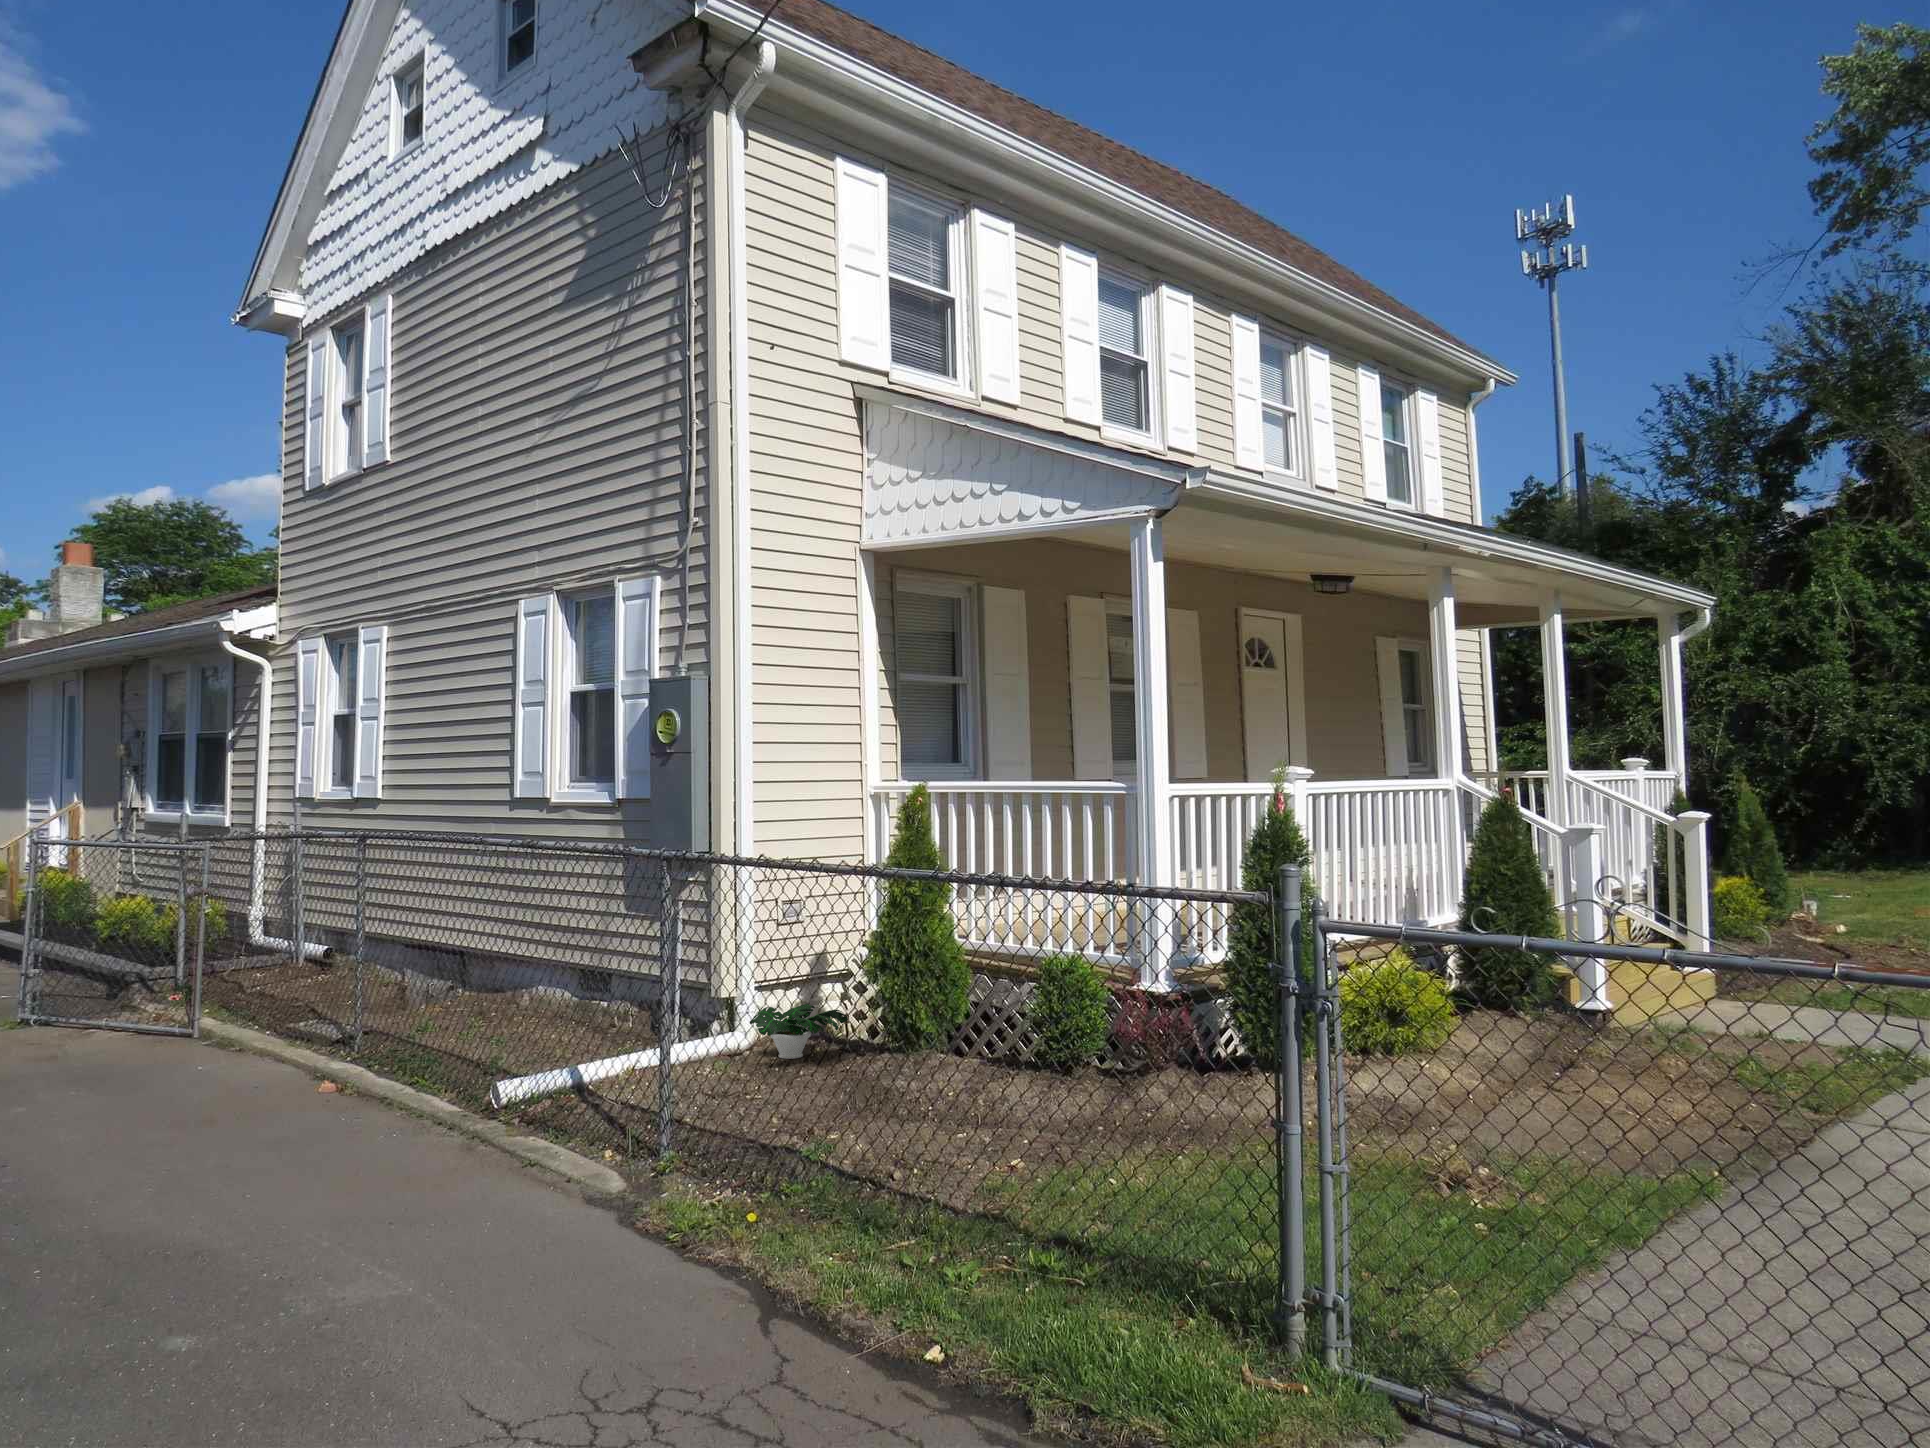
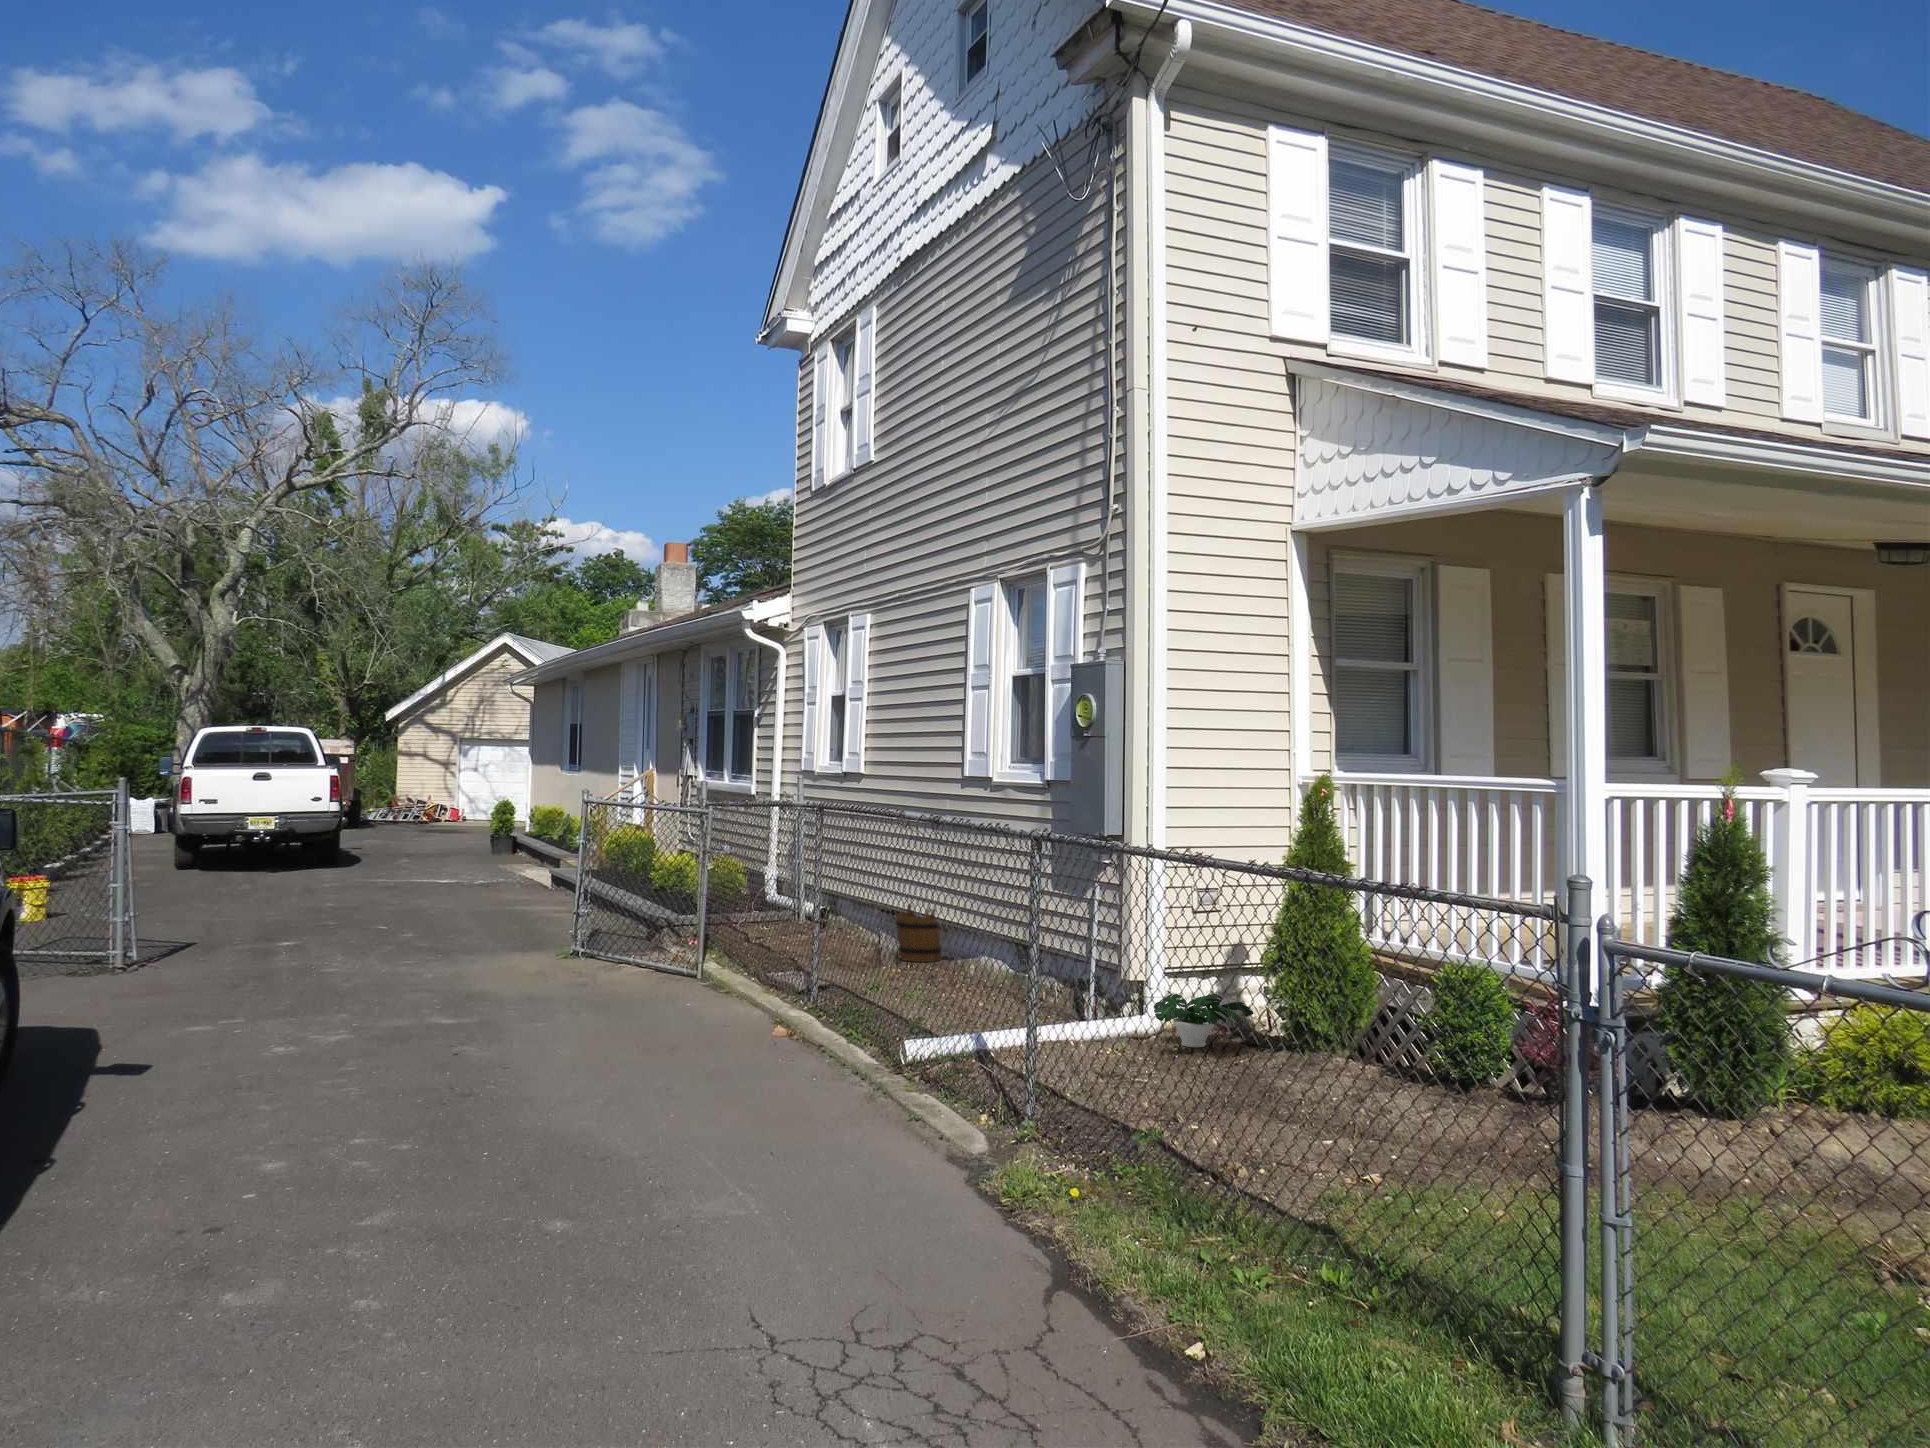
bucket: none [434,937,492,999] -> present [896,905,943,962]

